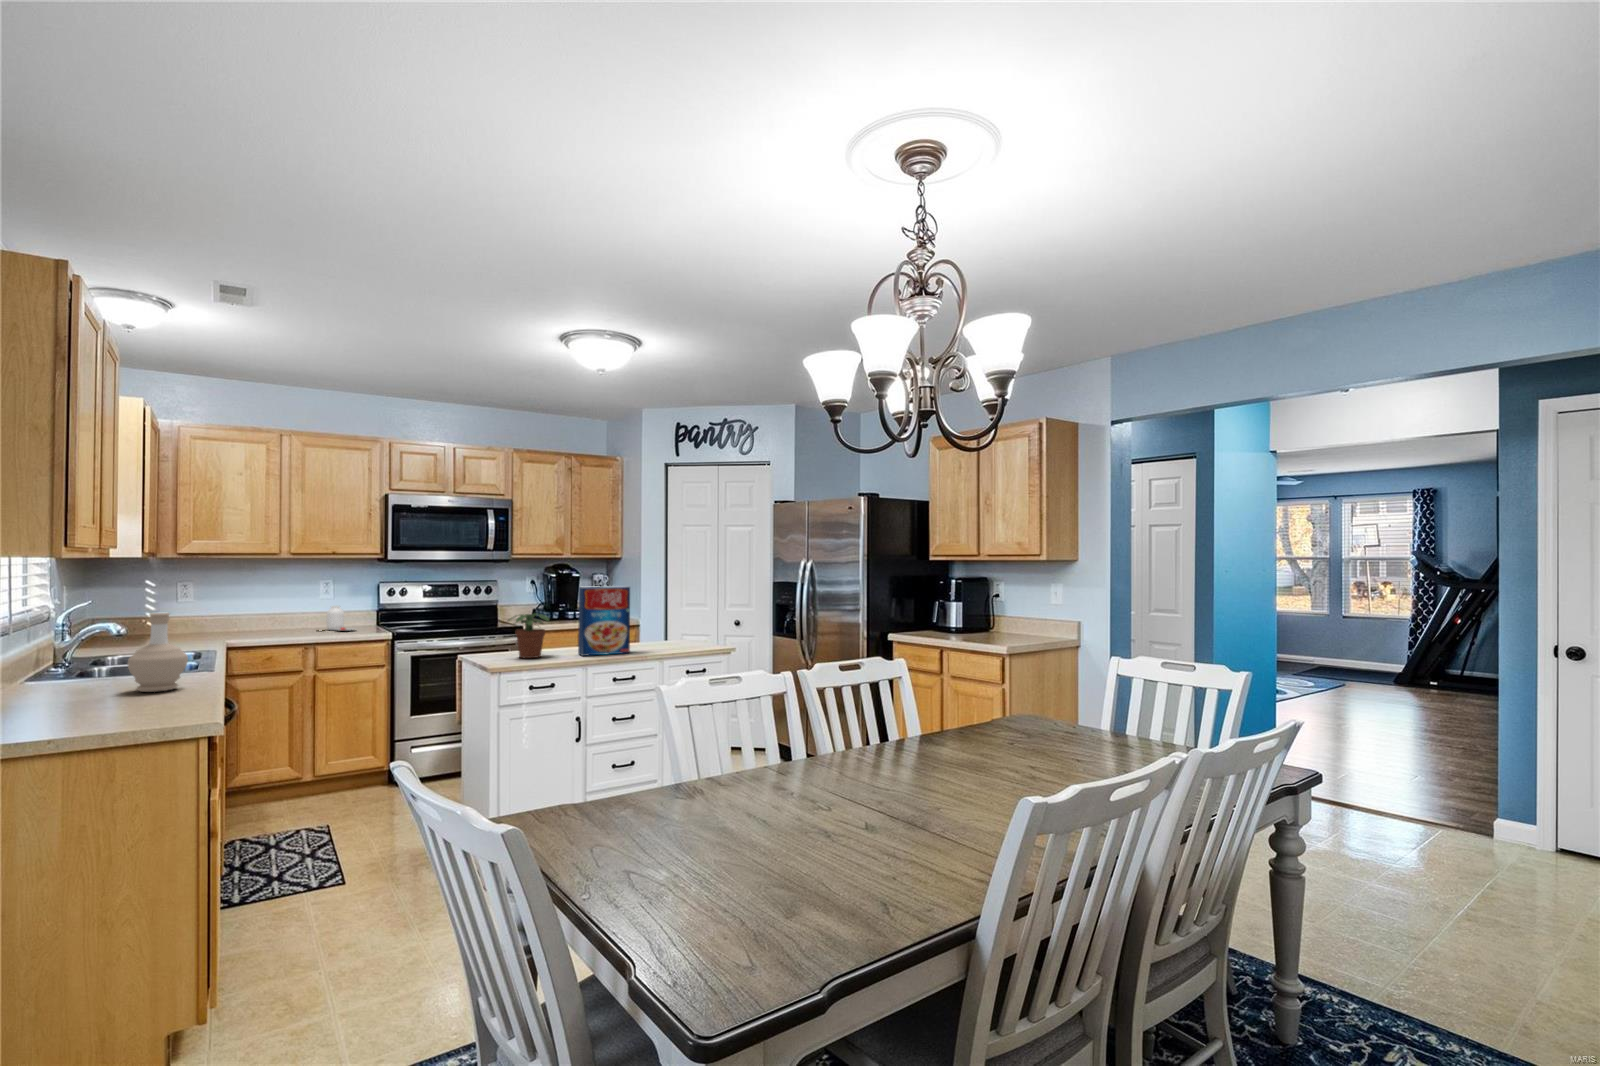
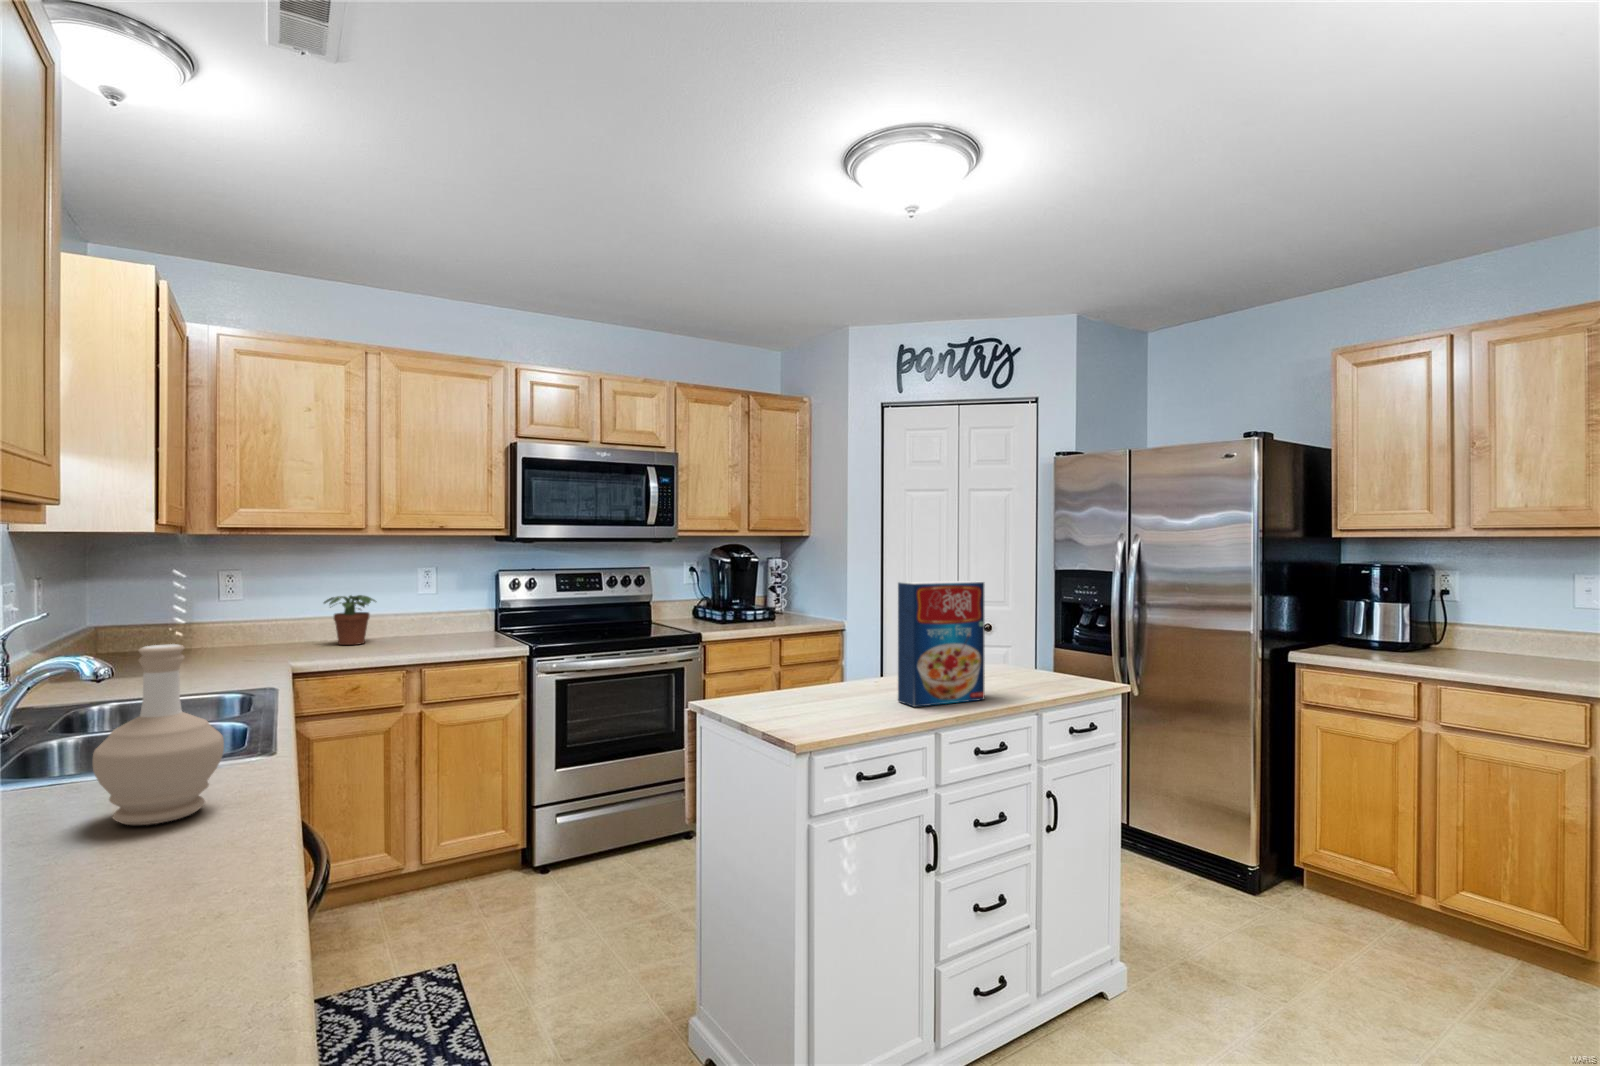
jar: present [326,606,354,631] -> none [416,605,474,643]
potted plant: present [508,613,549,658] -> present [324,595,375,645]

